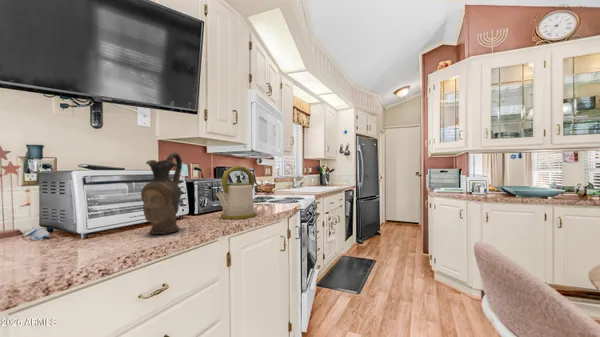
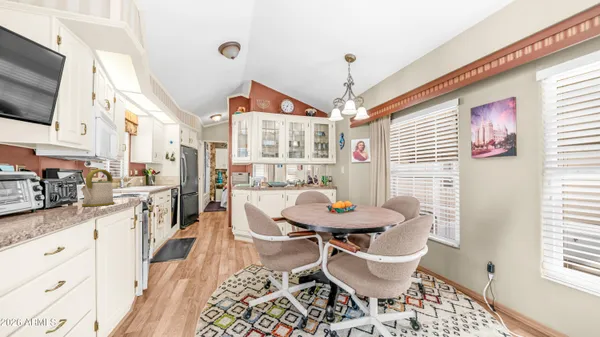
ceramic pitcher: present [141,153,182,234] -> none [27,159,64,217]

